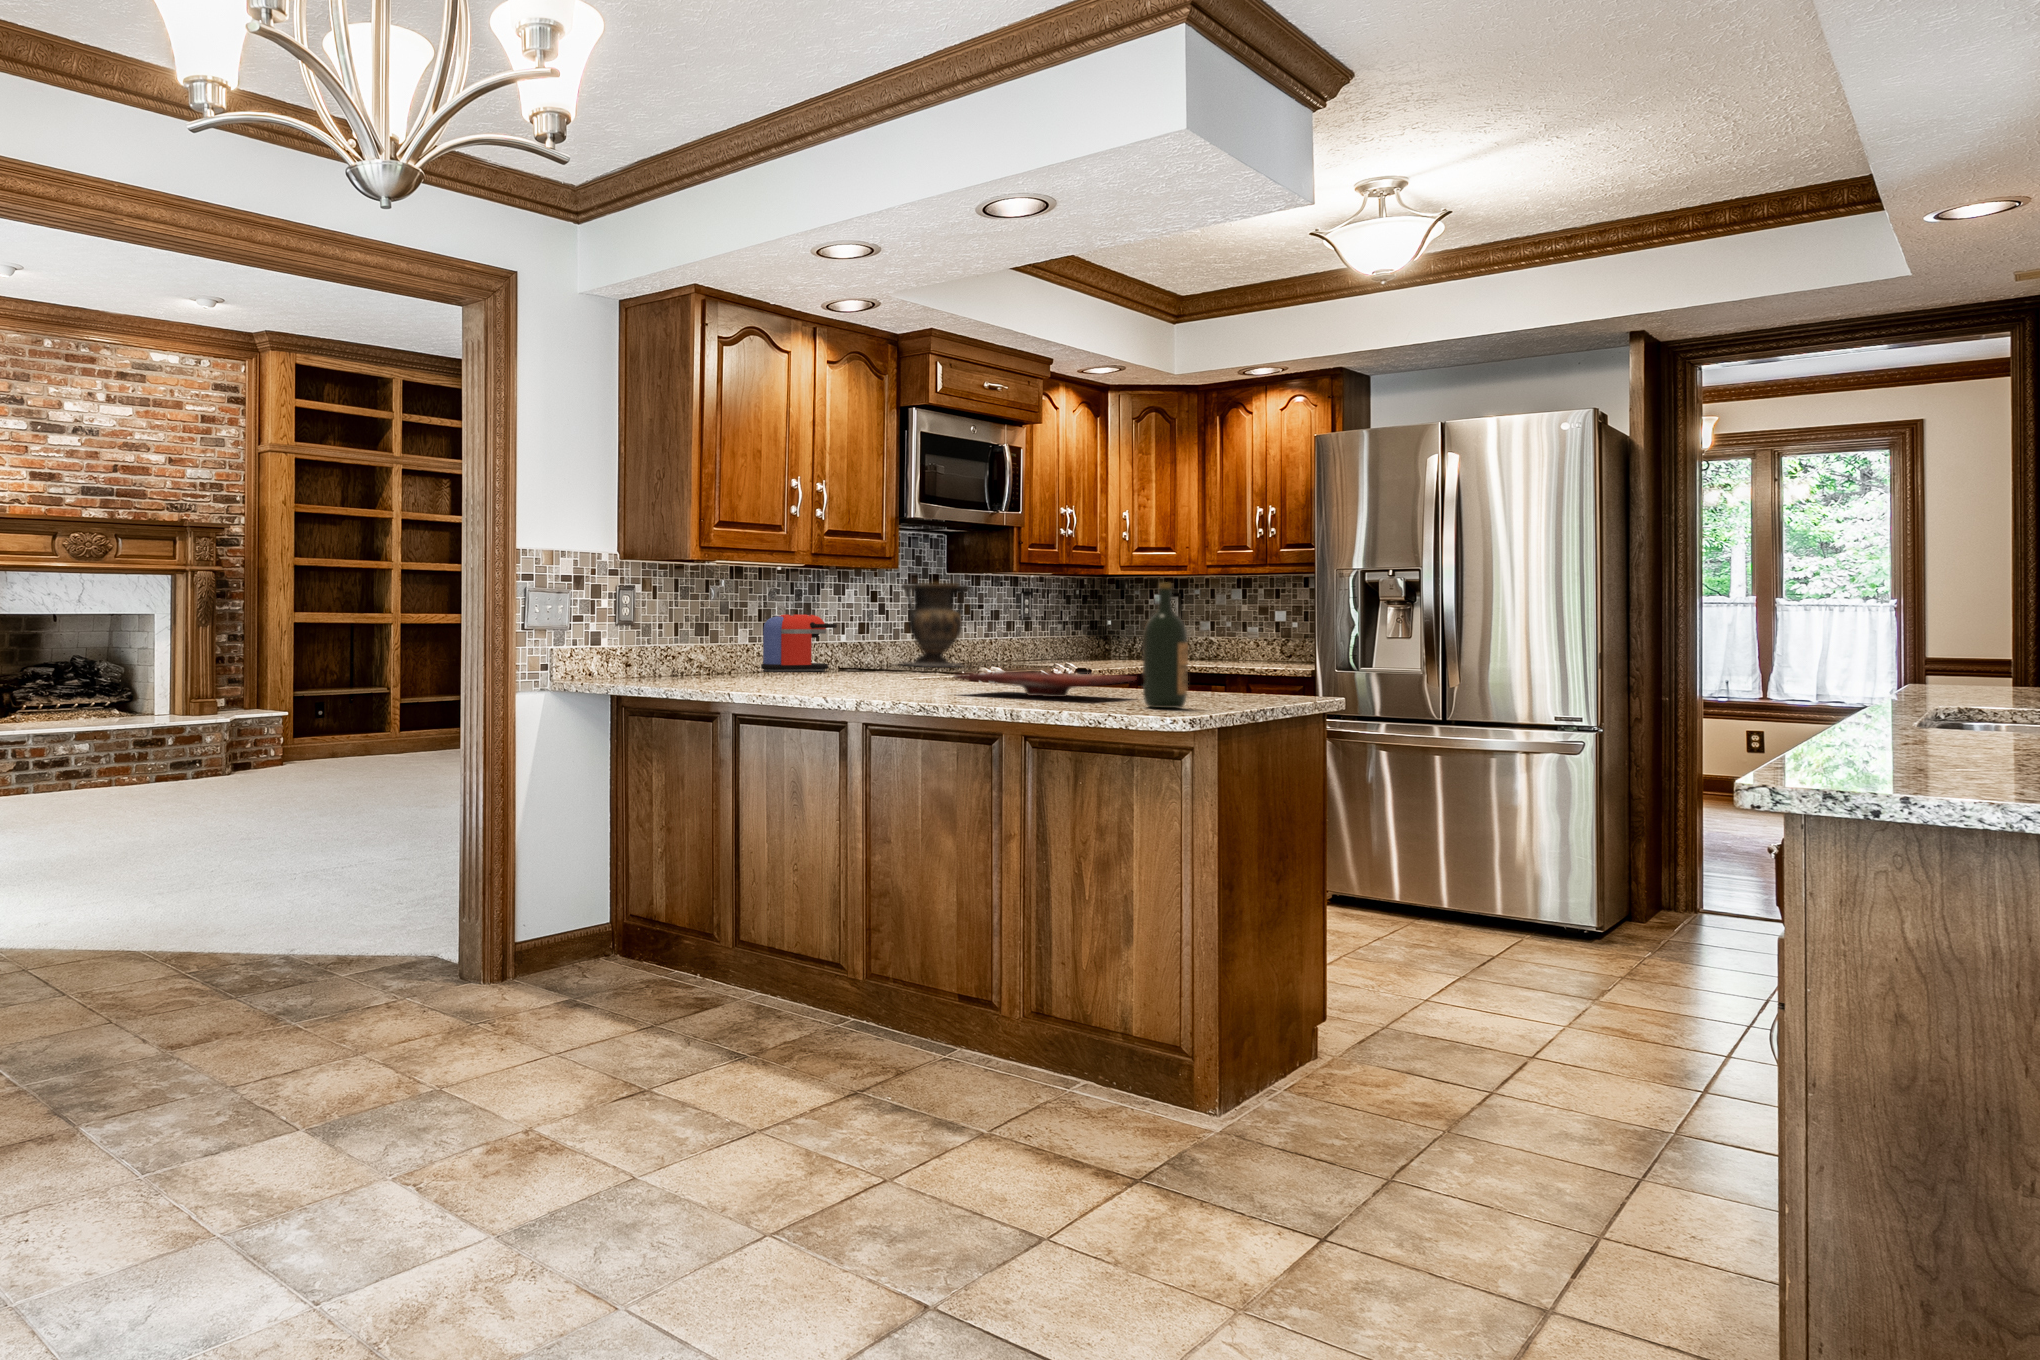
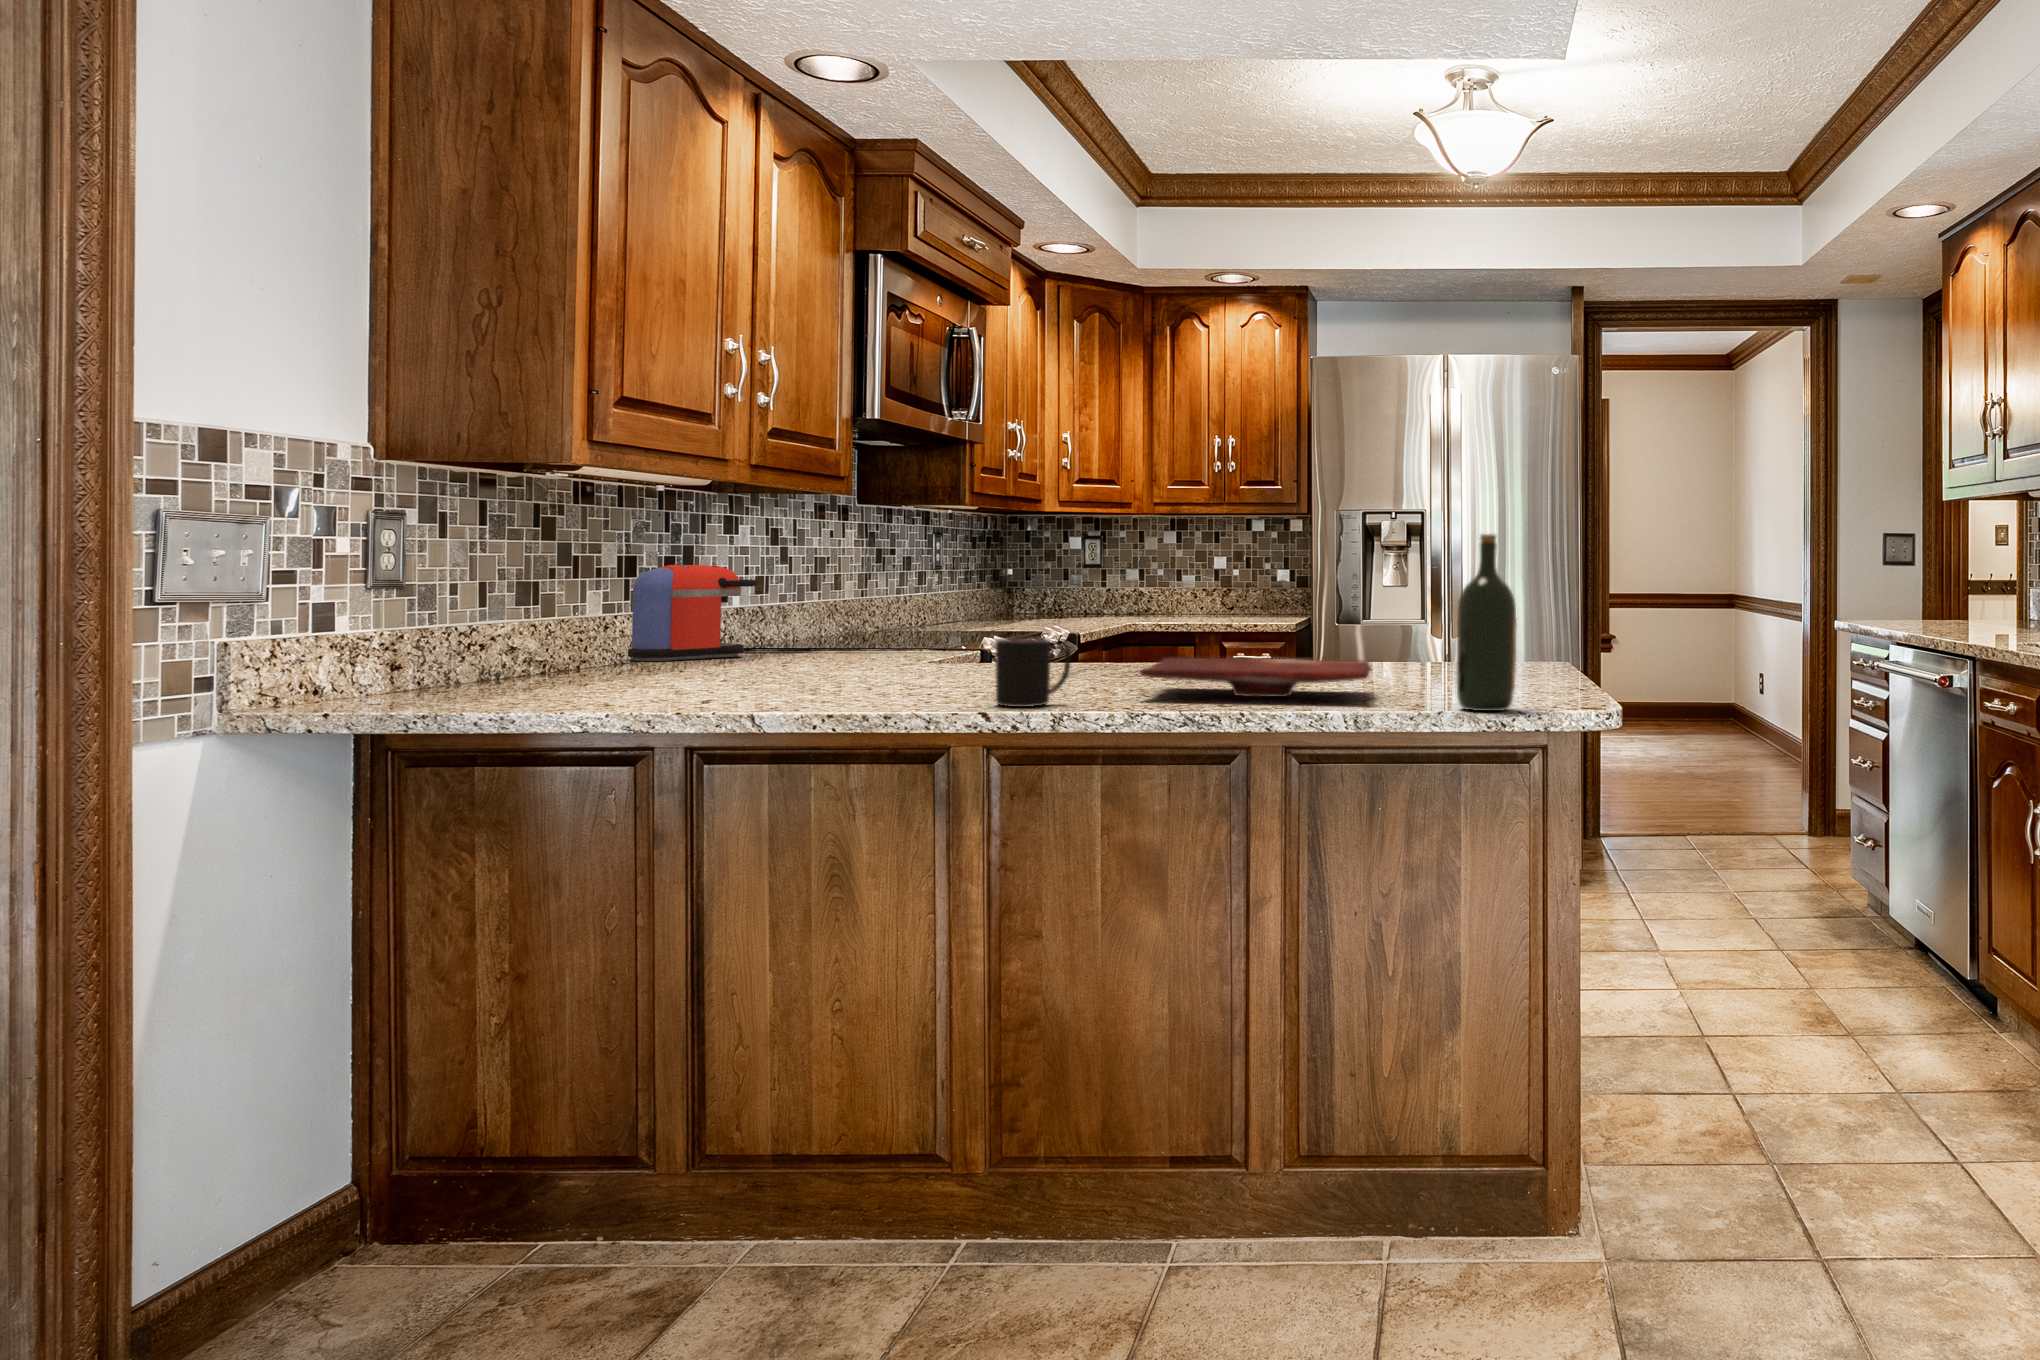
vase: present [900,583,969,666] -> none [786,517,898,639]
mug: none [862,653,907,693] -> present [996,638,1071,707]

